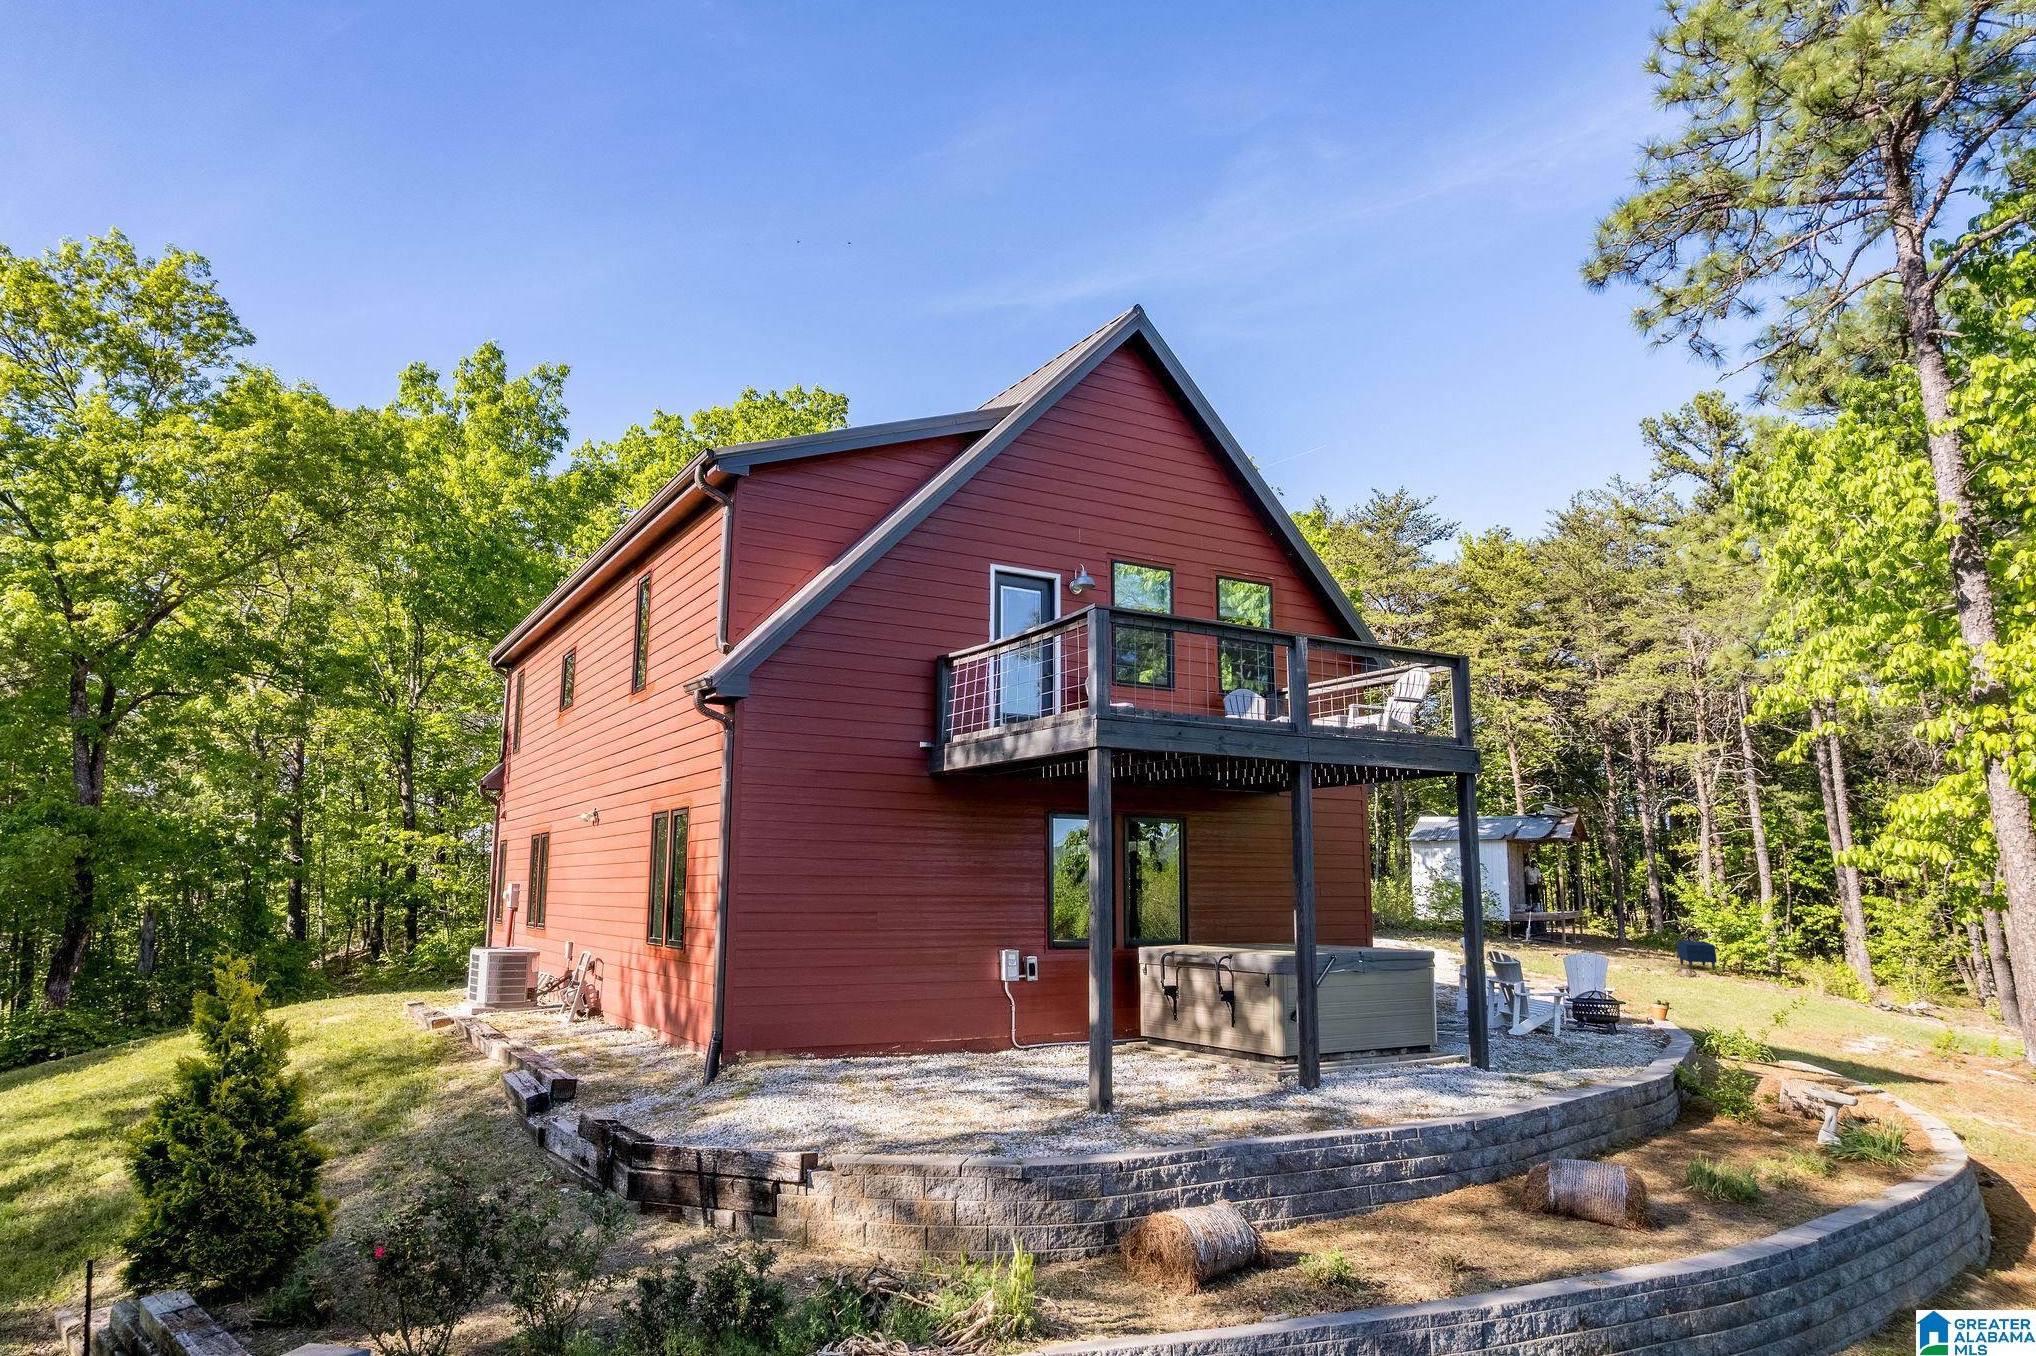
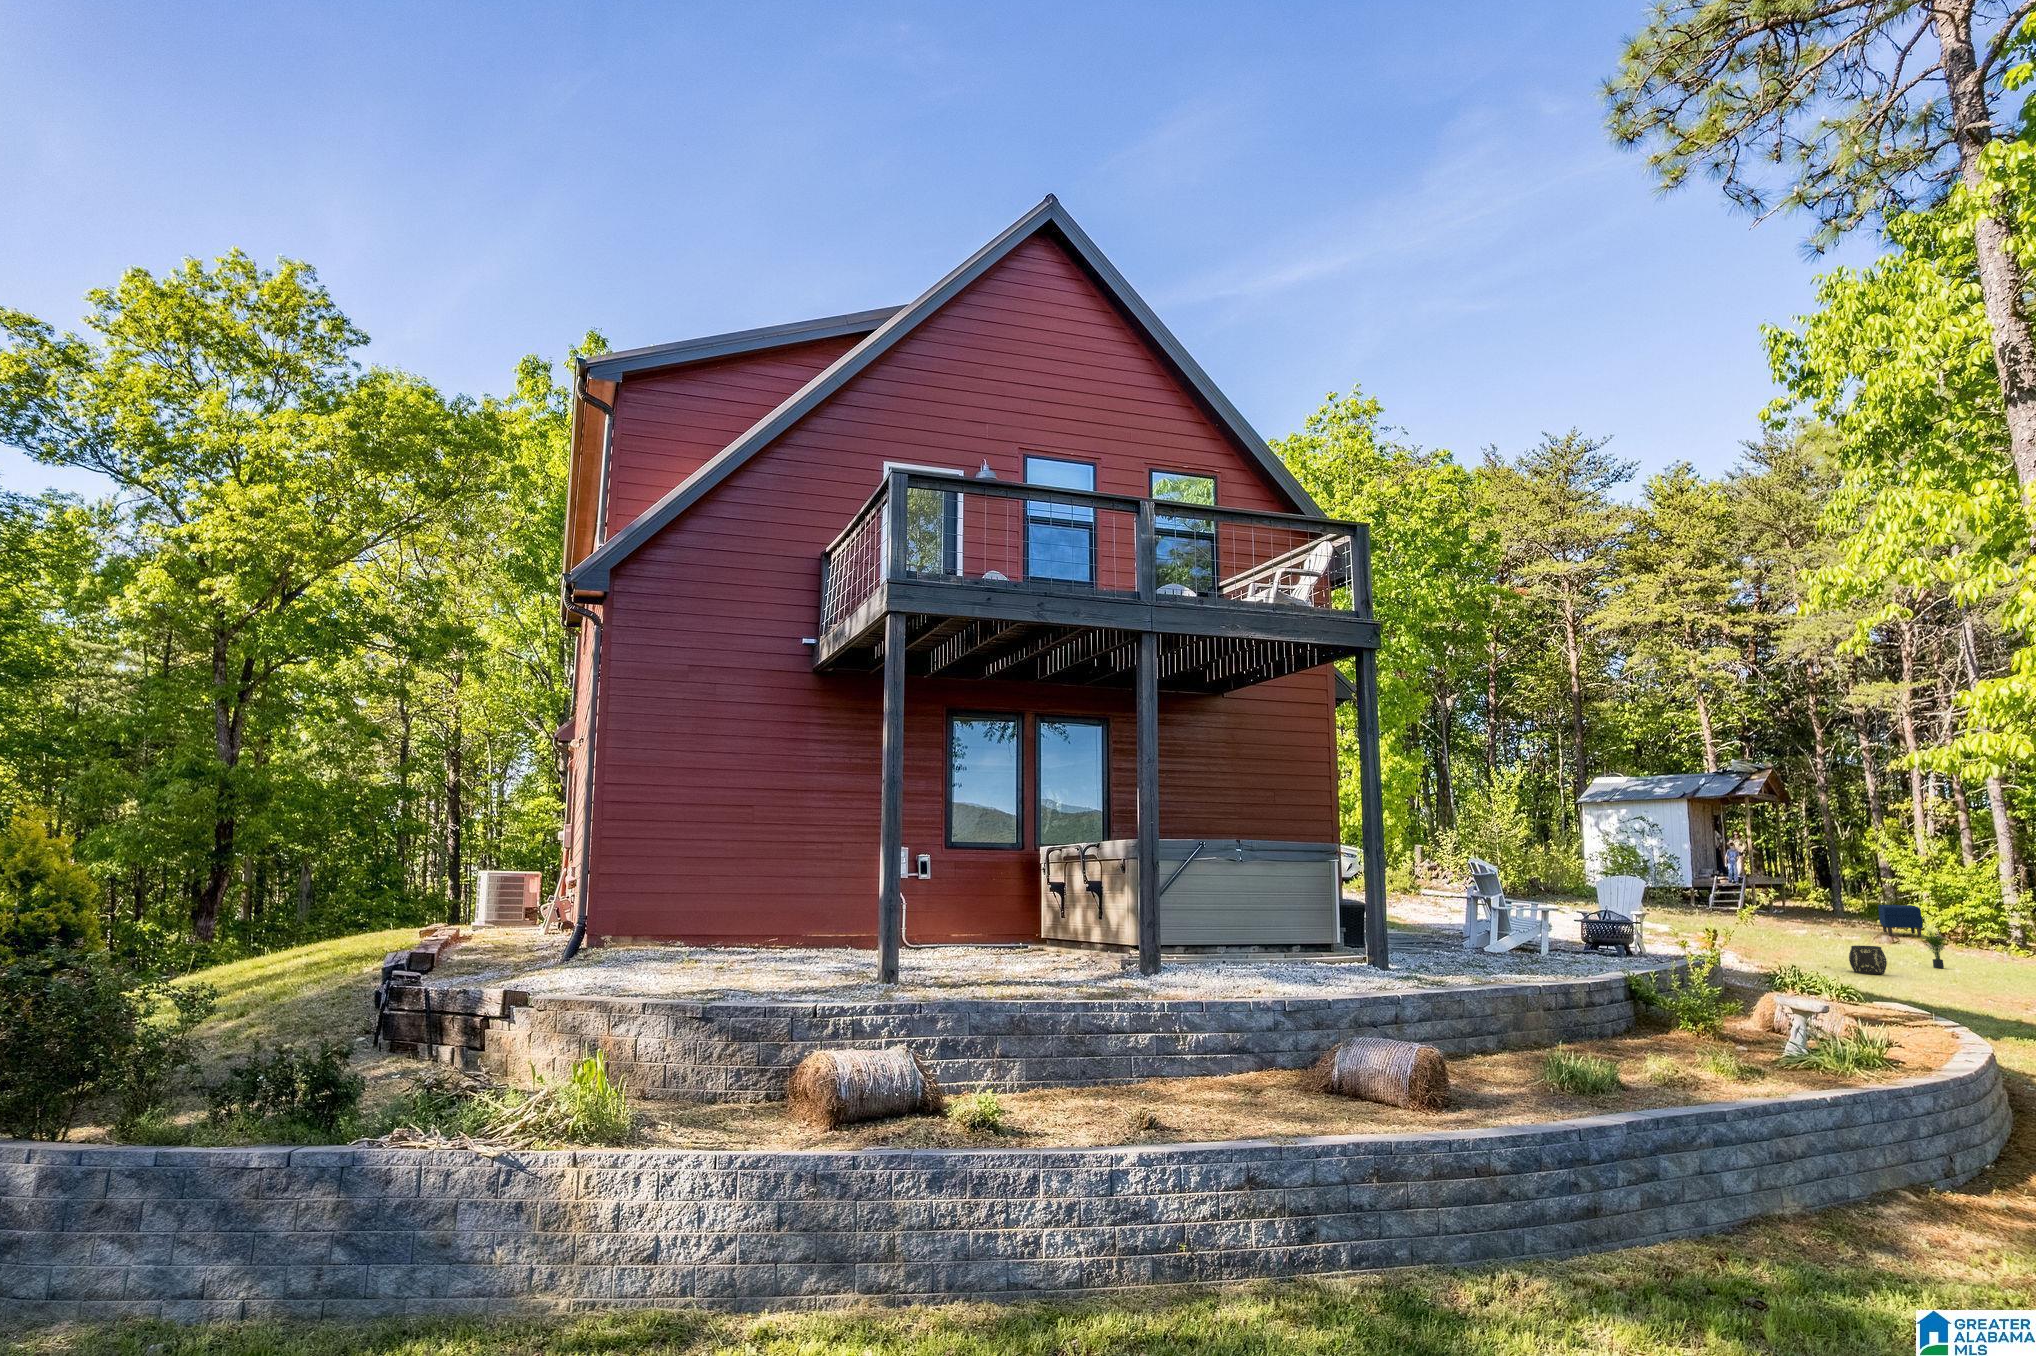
potted plant: none [1750,975,1777,1011] -> present [1923,931,1946,968]
woven basket: none [1713,996,1743,1022] -> present [1849,946,1887,974]

